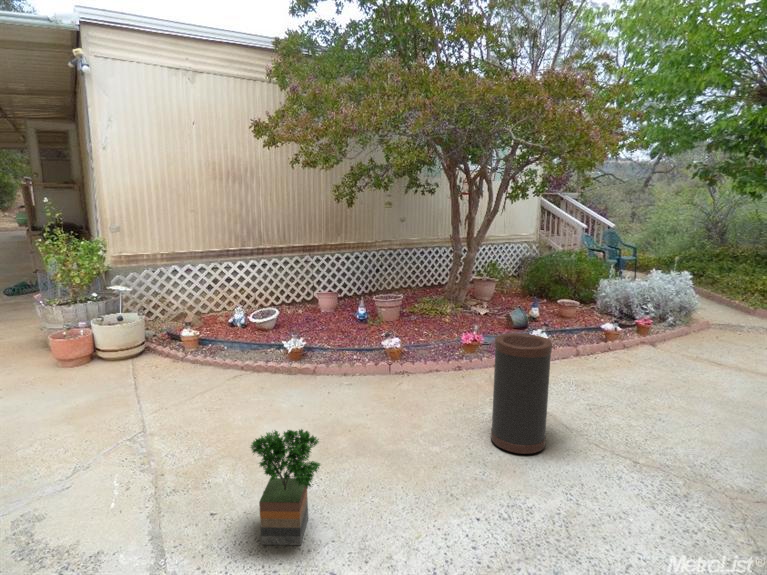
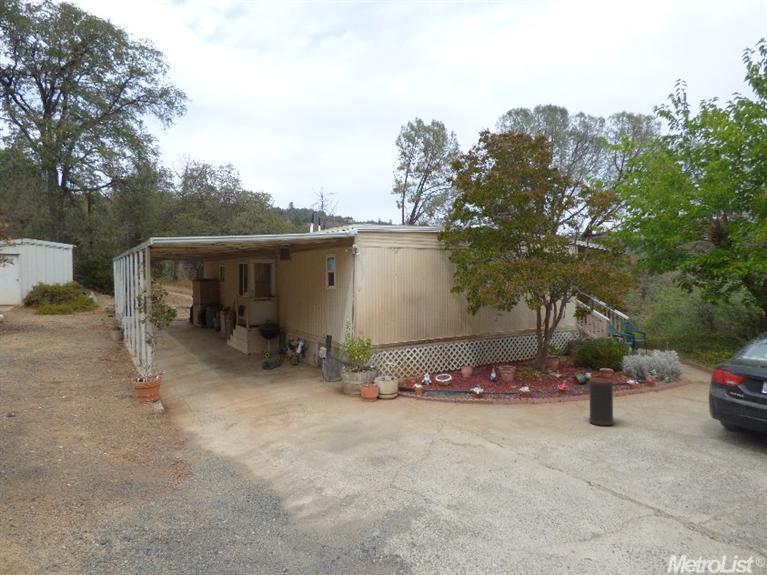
potted tree: present [251,429,320,545] -> none [523,406,549,443]

